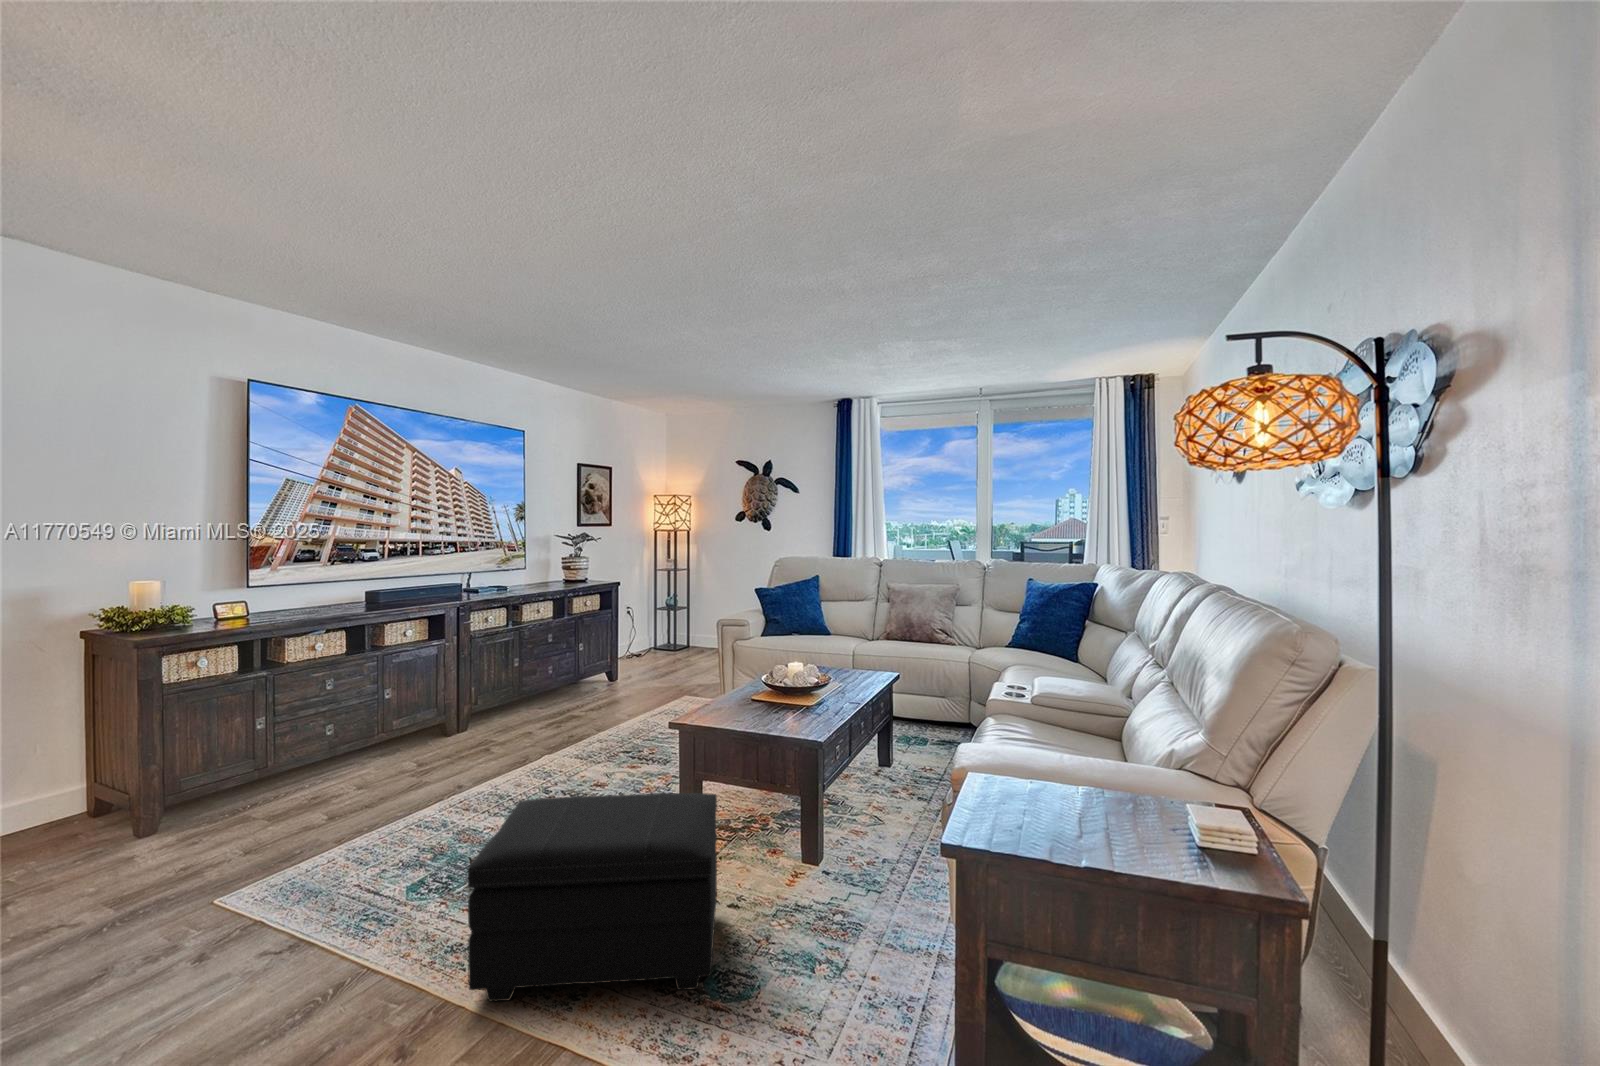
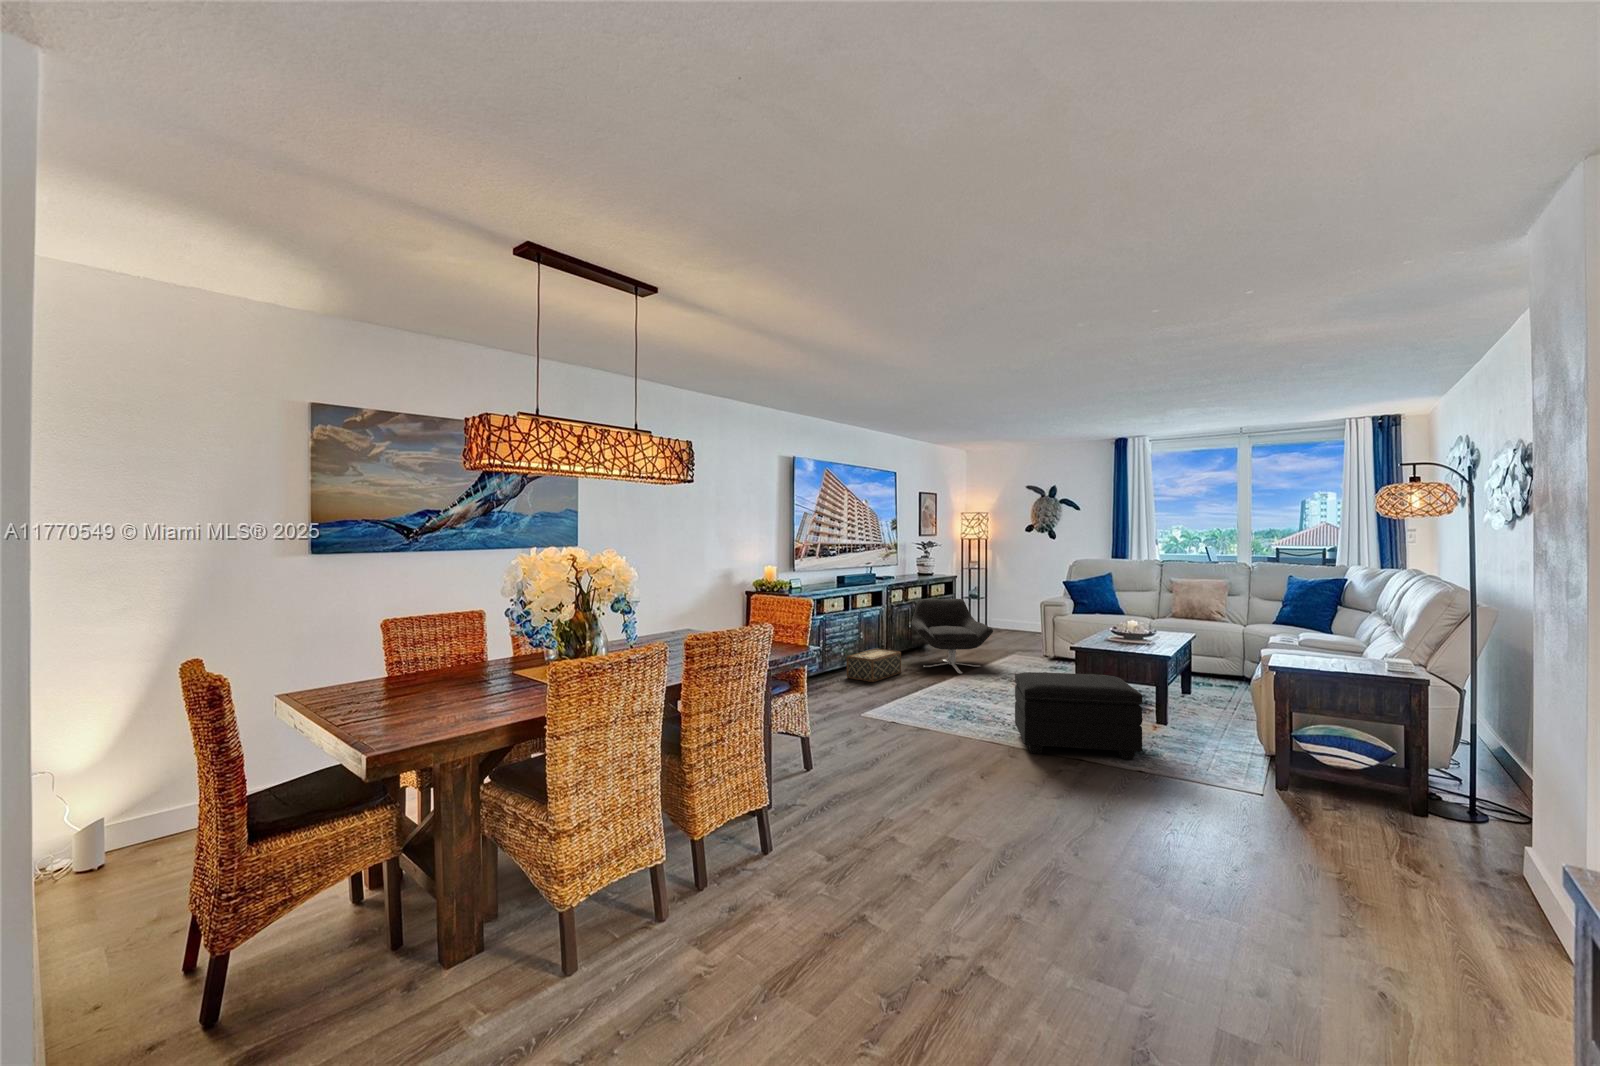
lounge chair: none [500,622,628,749] -> present [911,599,993,673]
woven basket: none [343,715,465,786] -> present [847,648,901,682]

